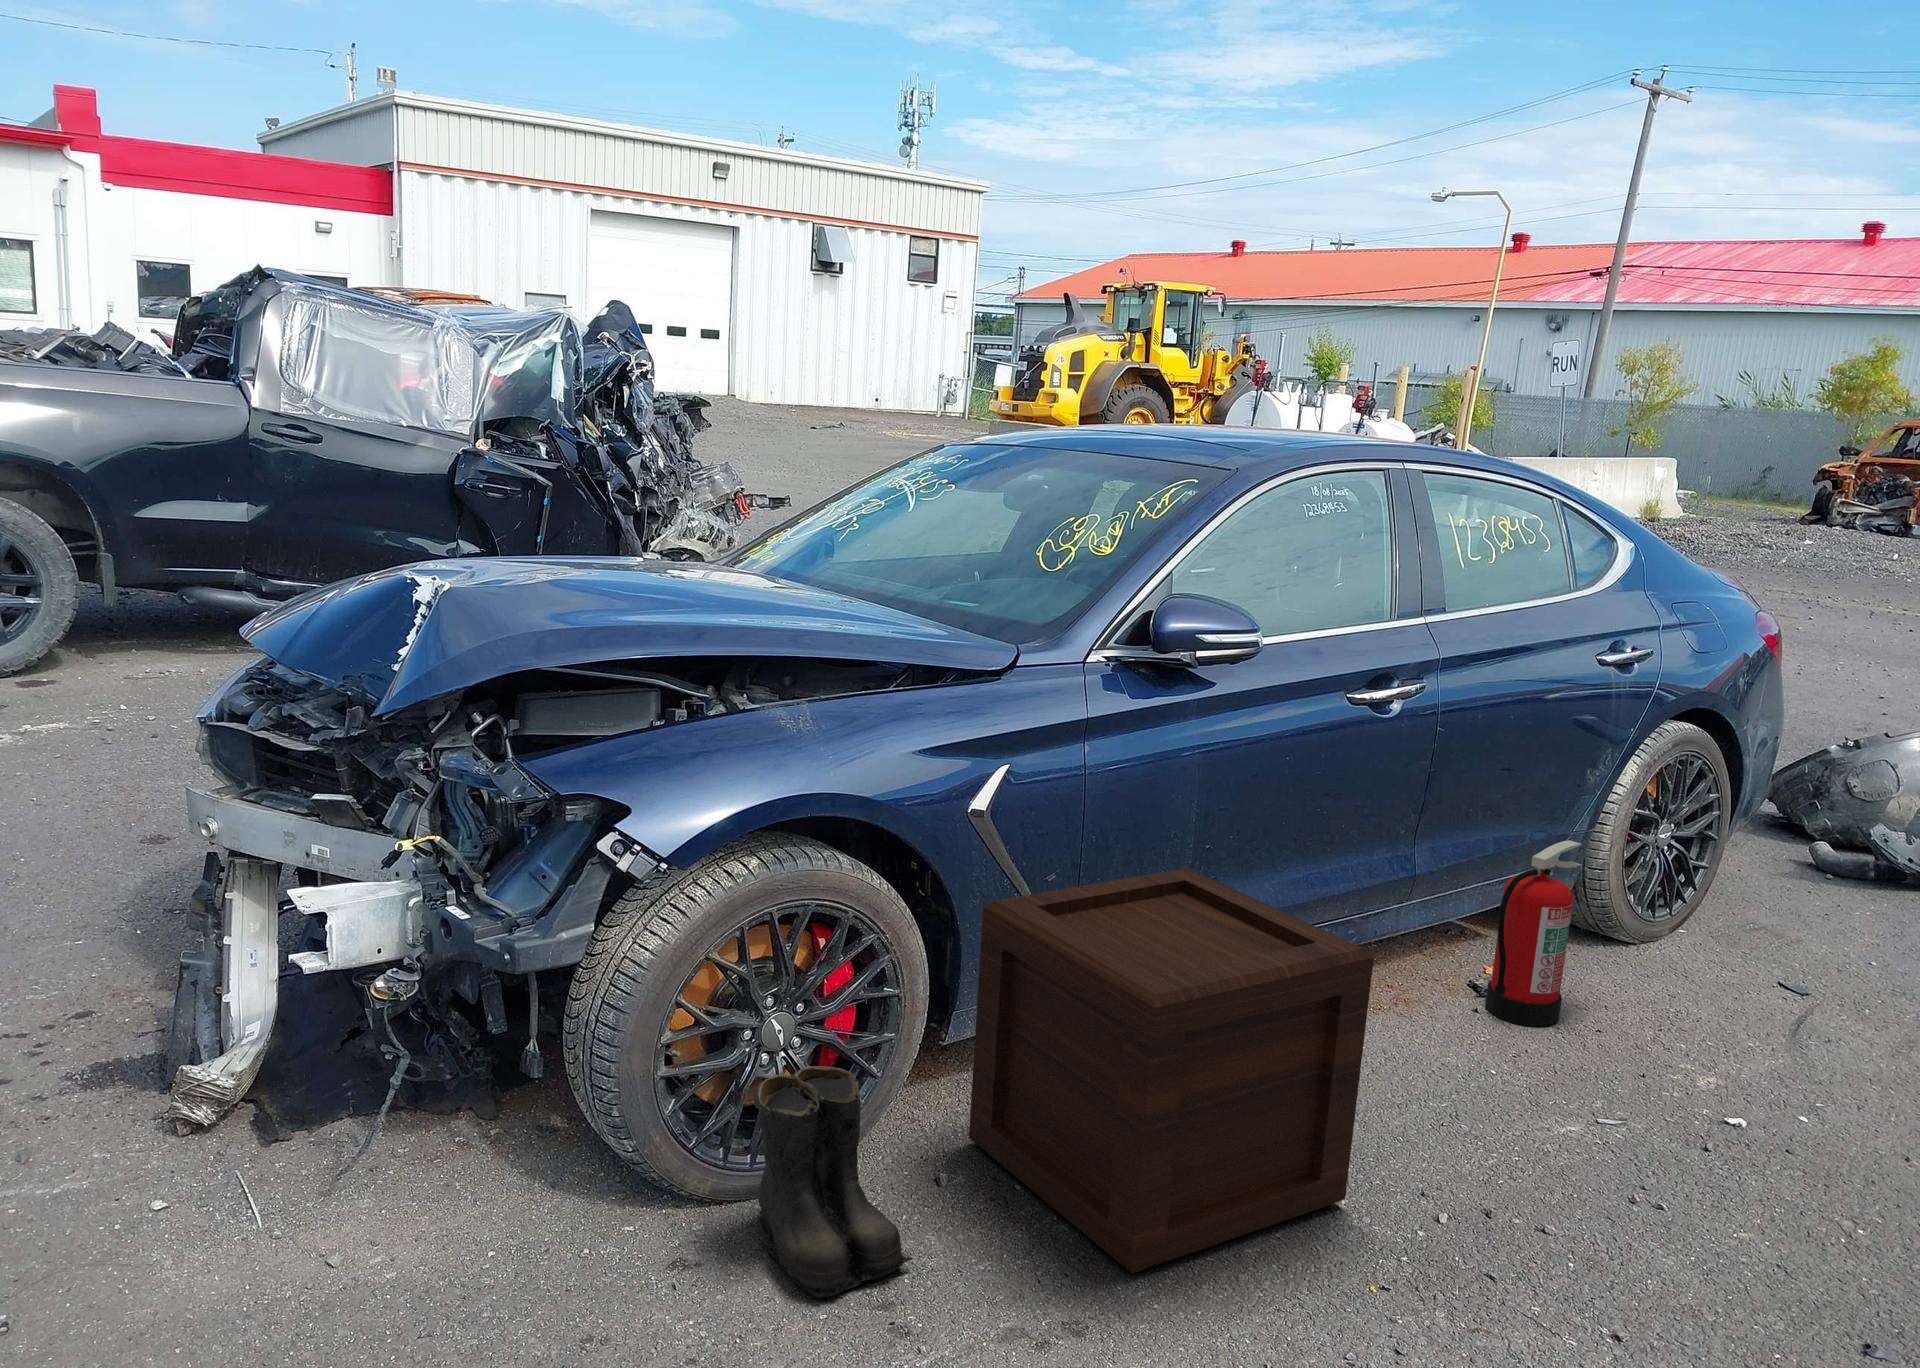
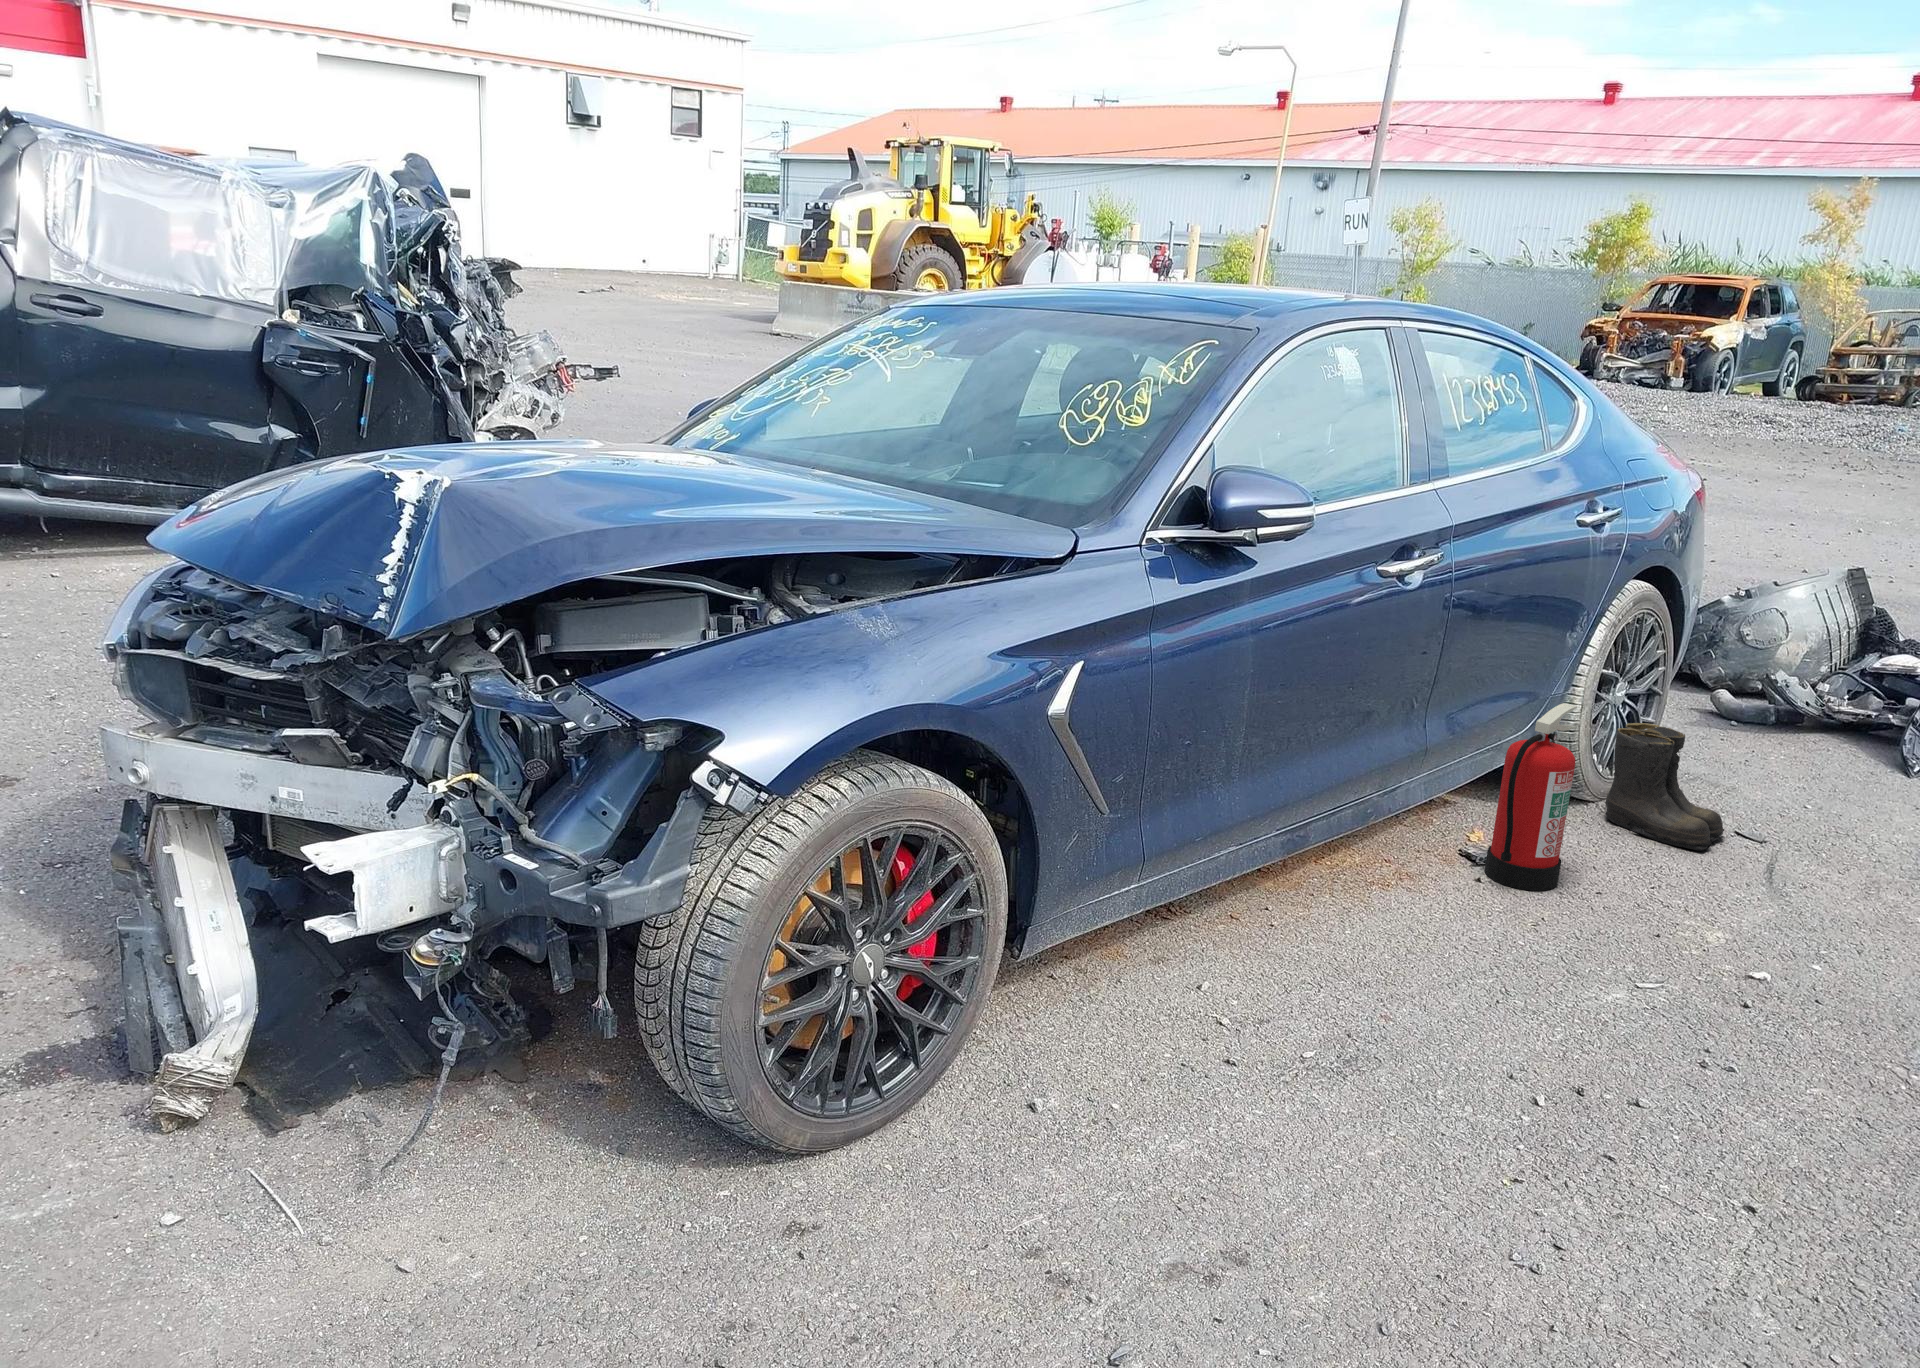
wooden crate: present [969,868,1374,1273] -> none [1046,757,1482,1191]
boots: present [754,1066,912,1298] -> present [1605,723,1724,851]

